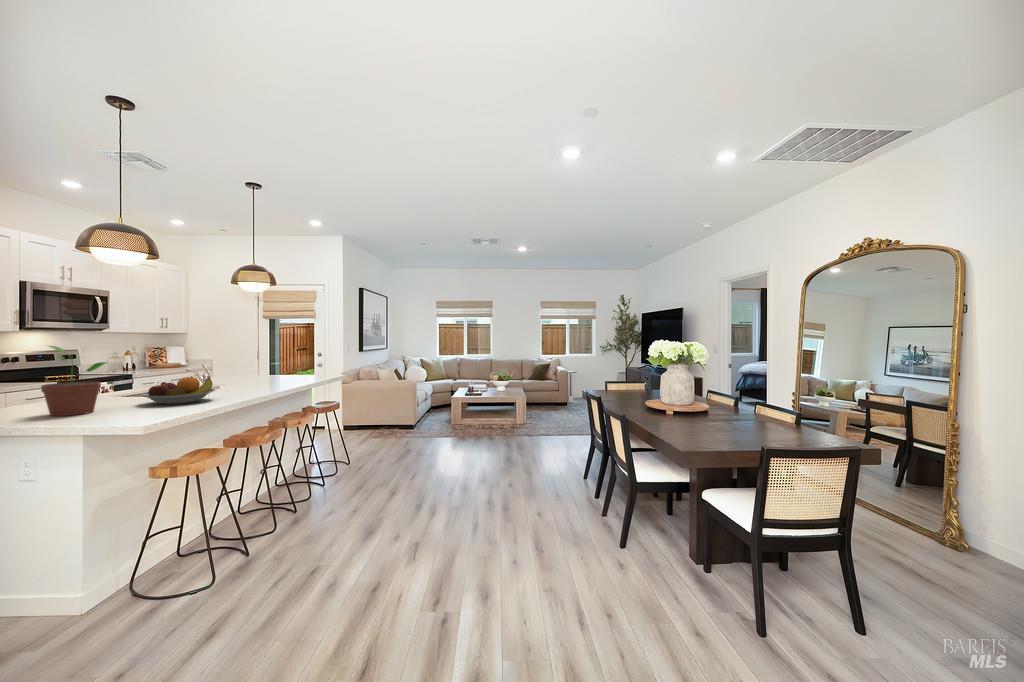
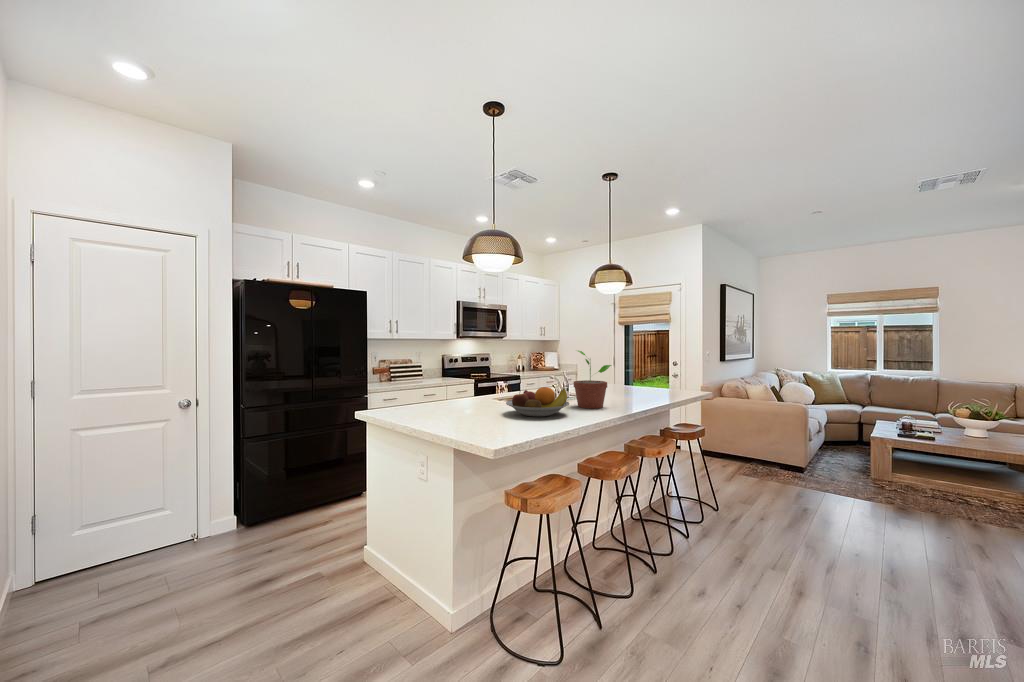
potted plant: present [41,346,107,416] -> present [574,351,611,408]

